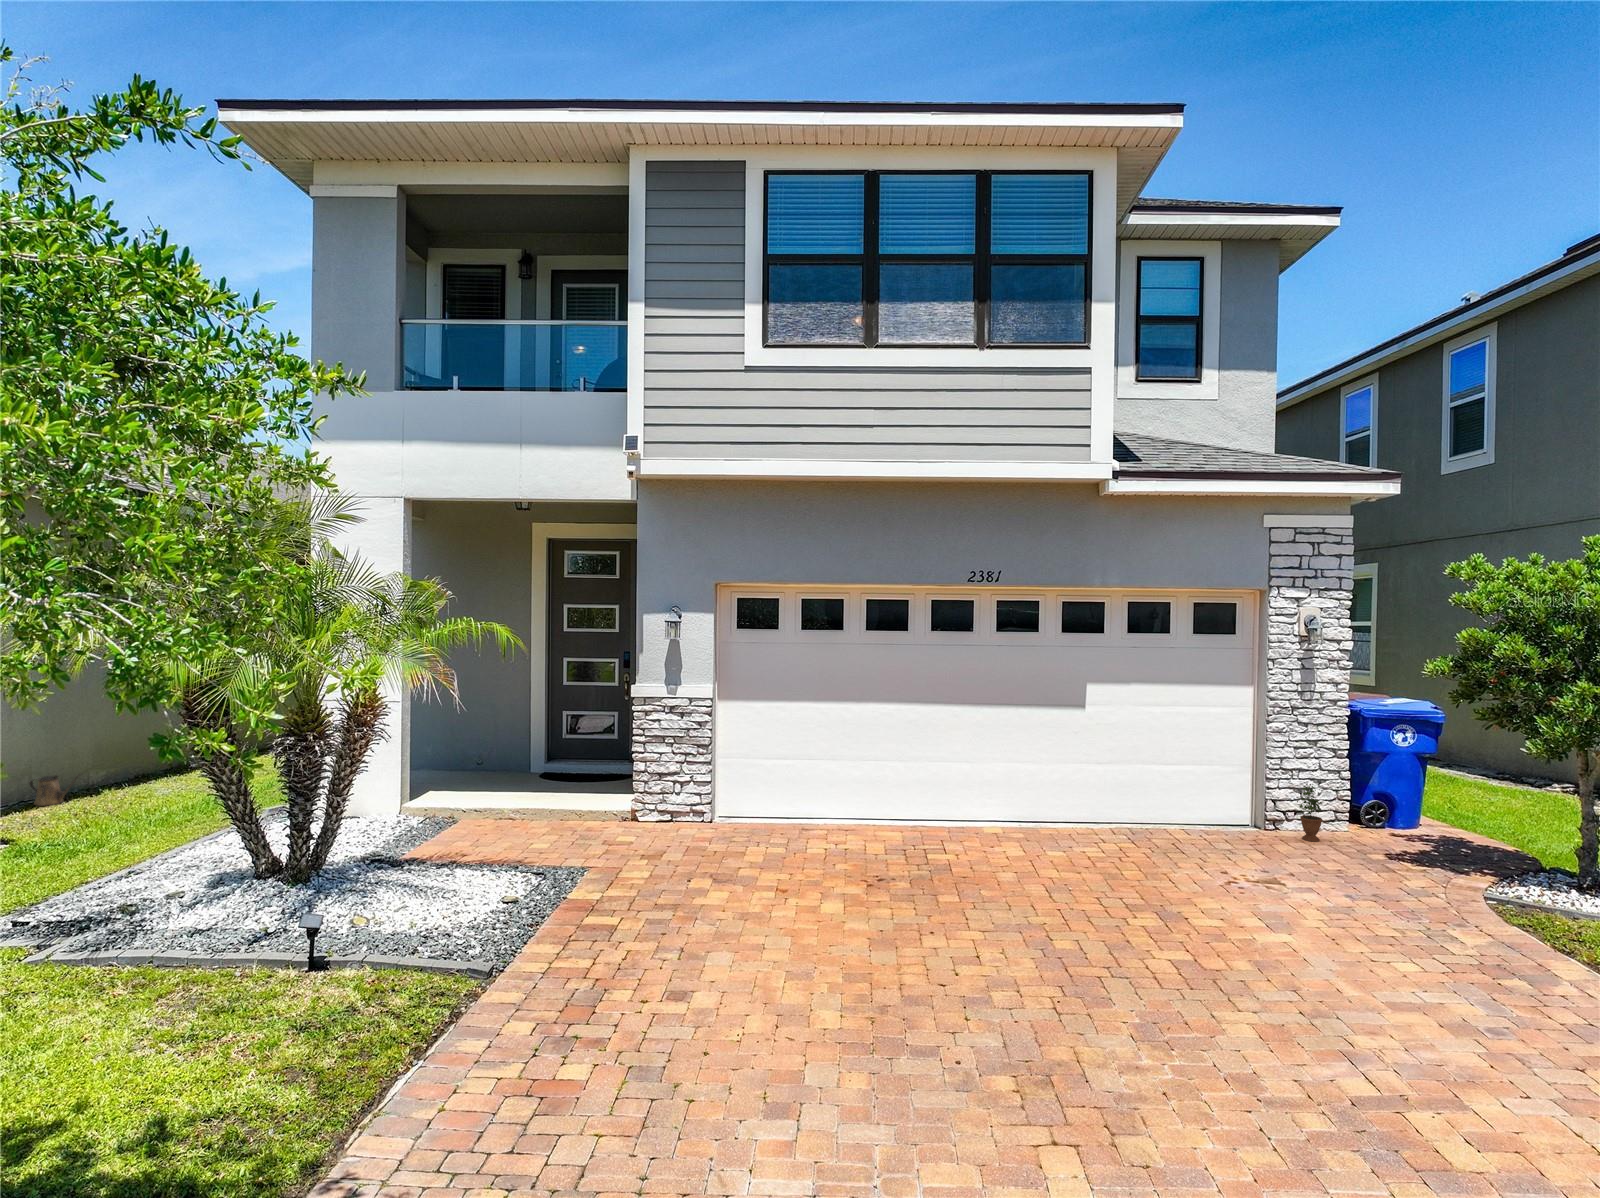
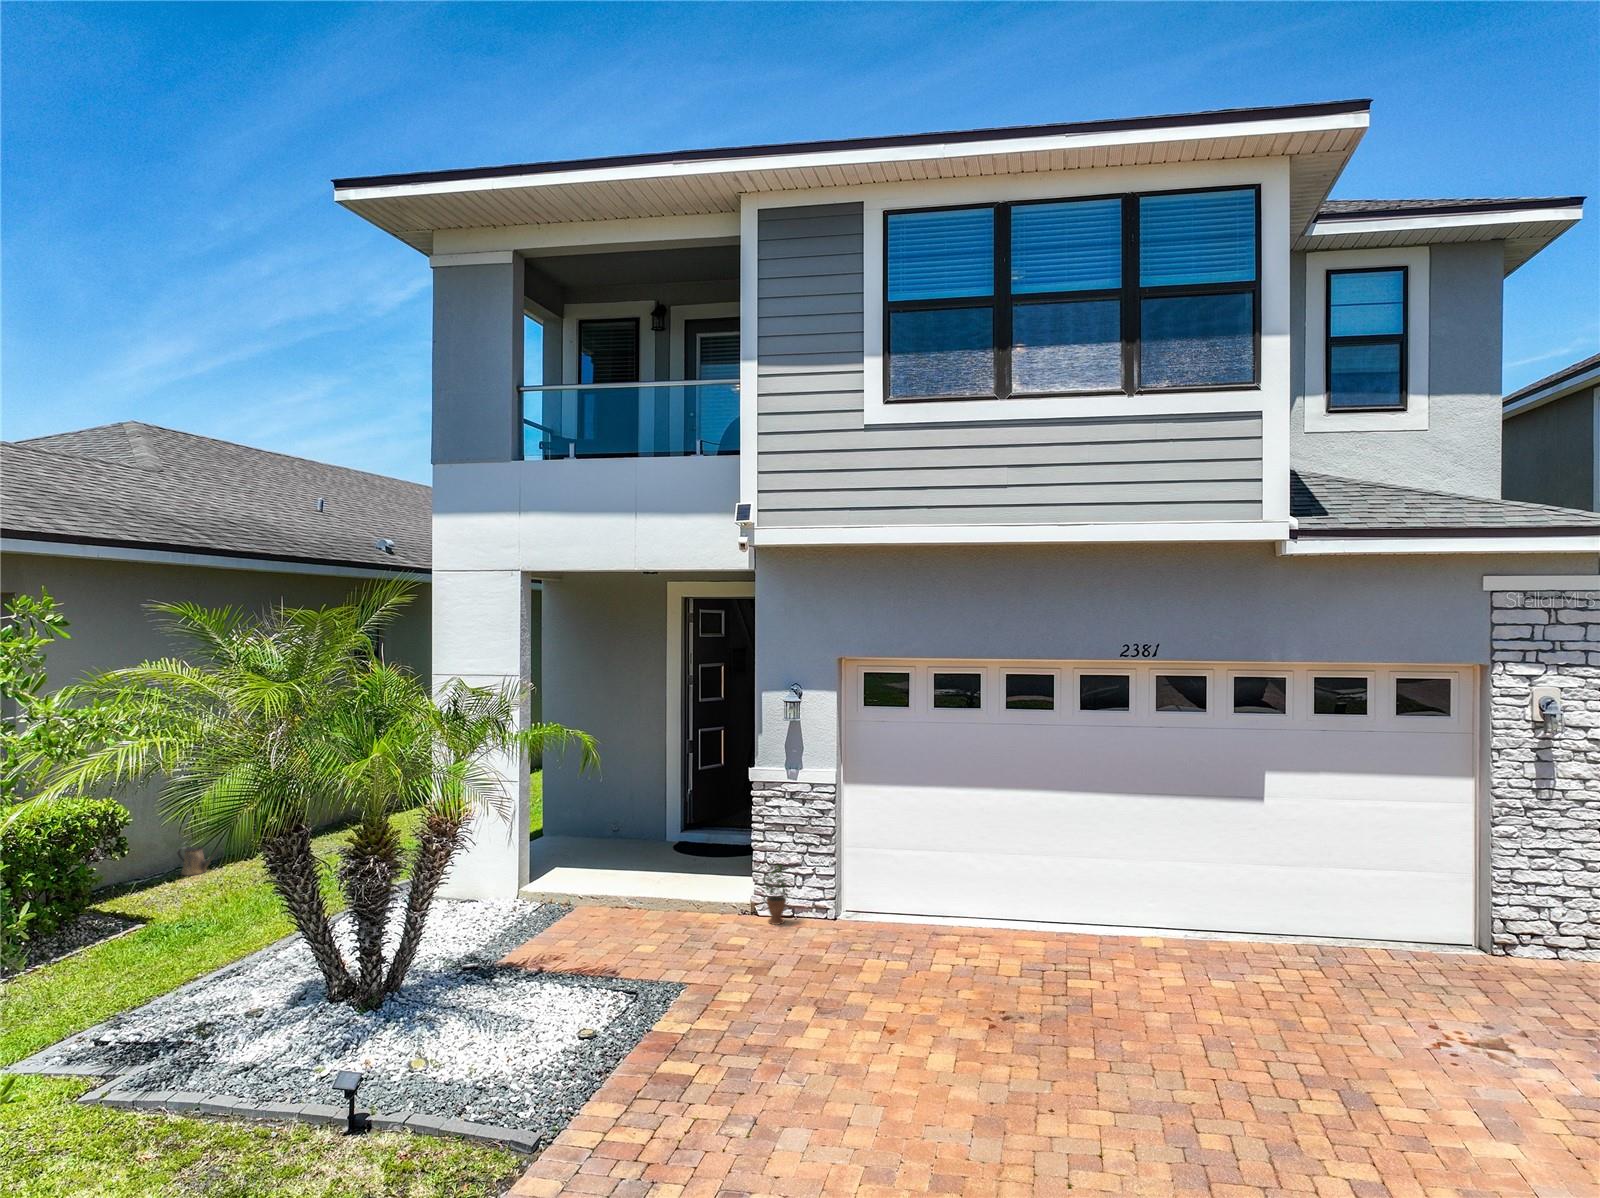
potted plant: present [1297,784,1322,842] -> present [763,865,786,925]

